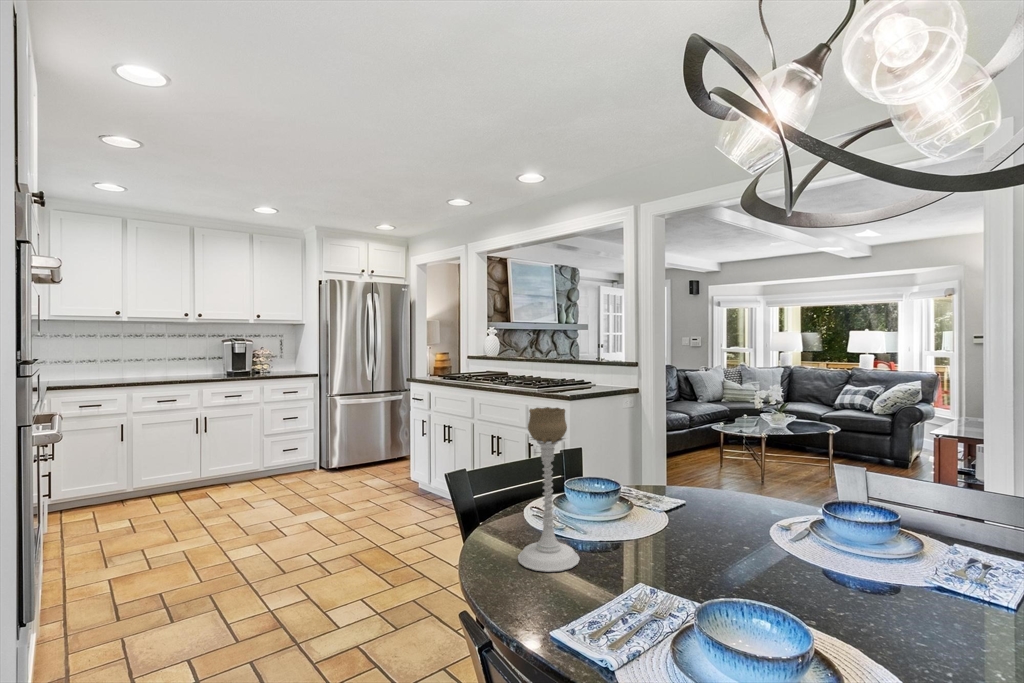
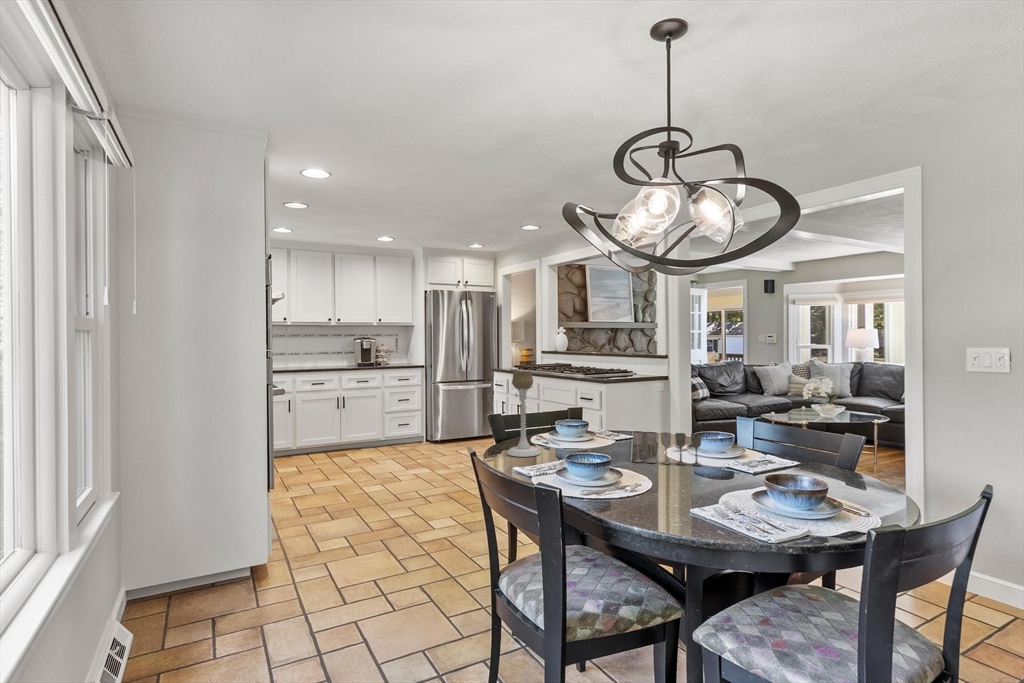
wine glass: none [762,518,891,582] -> present [633,431,702,466]

